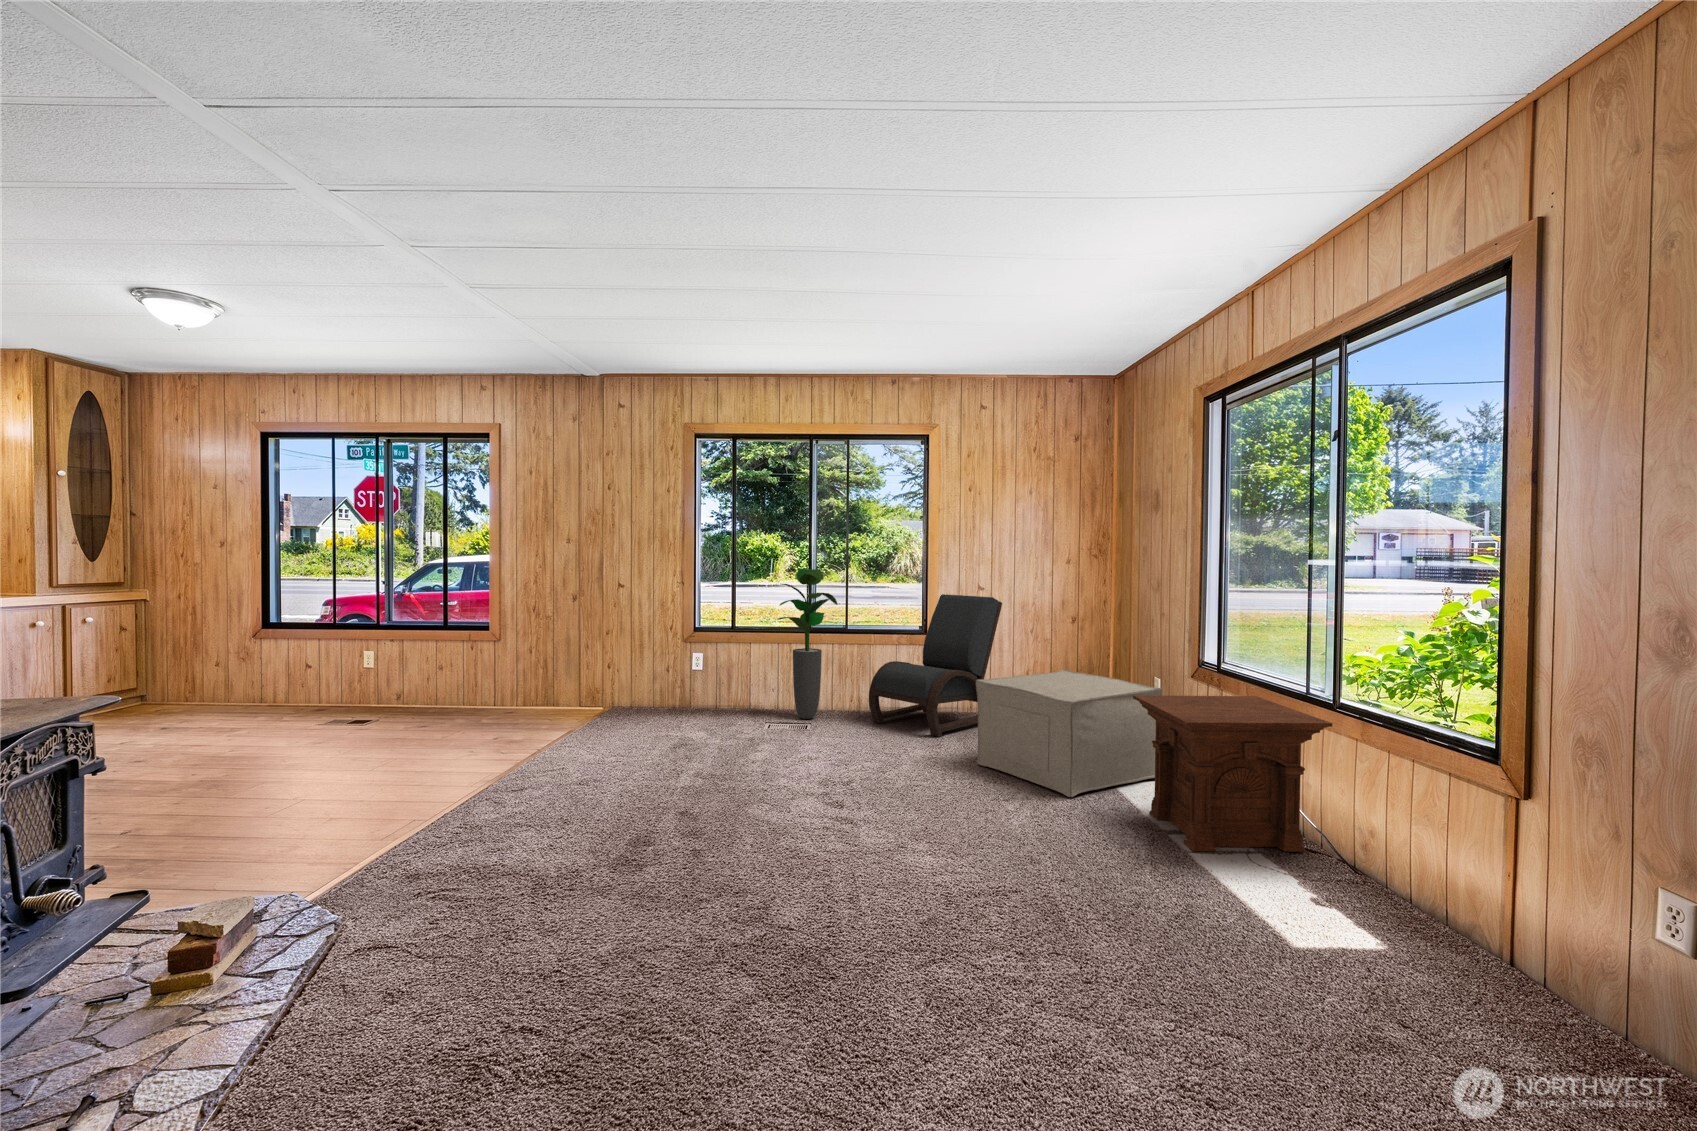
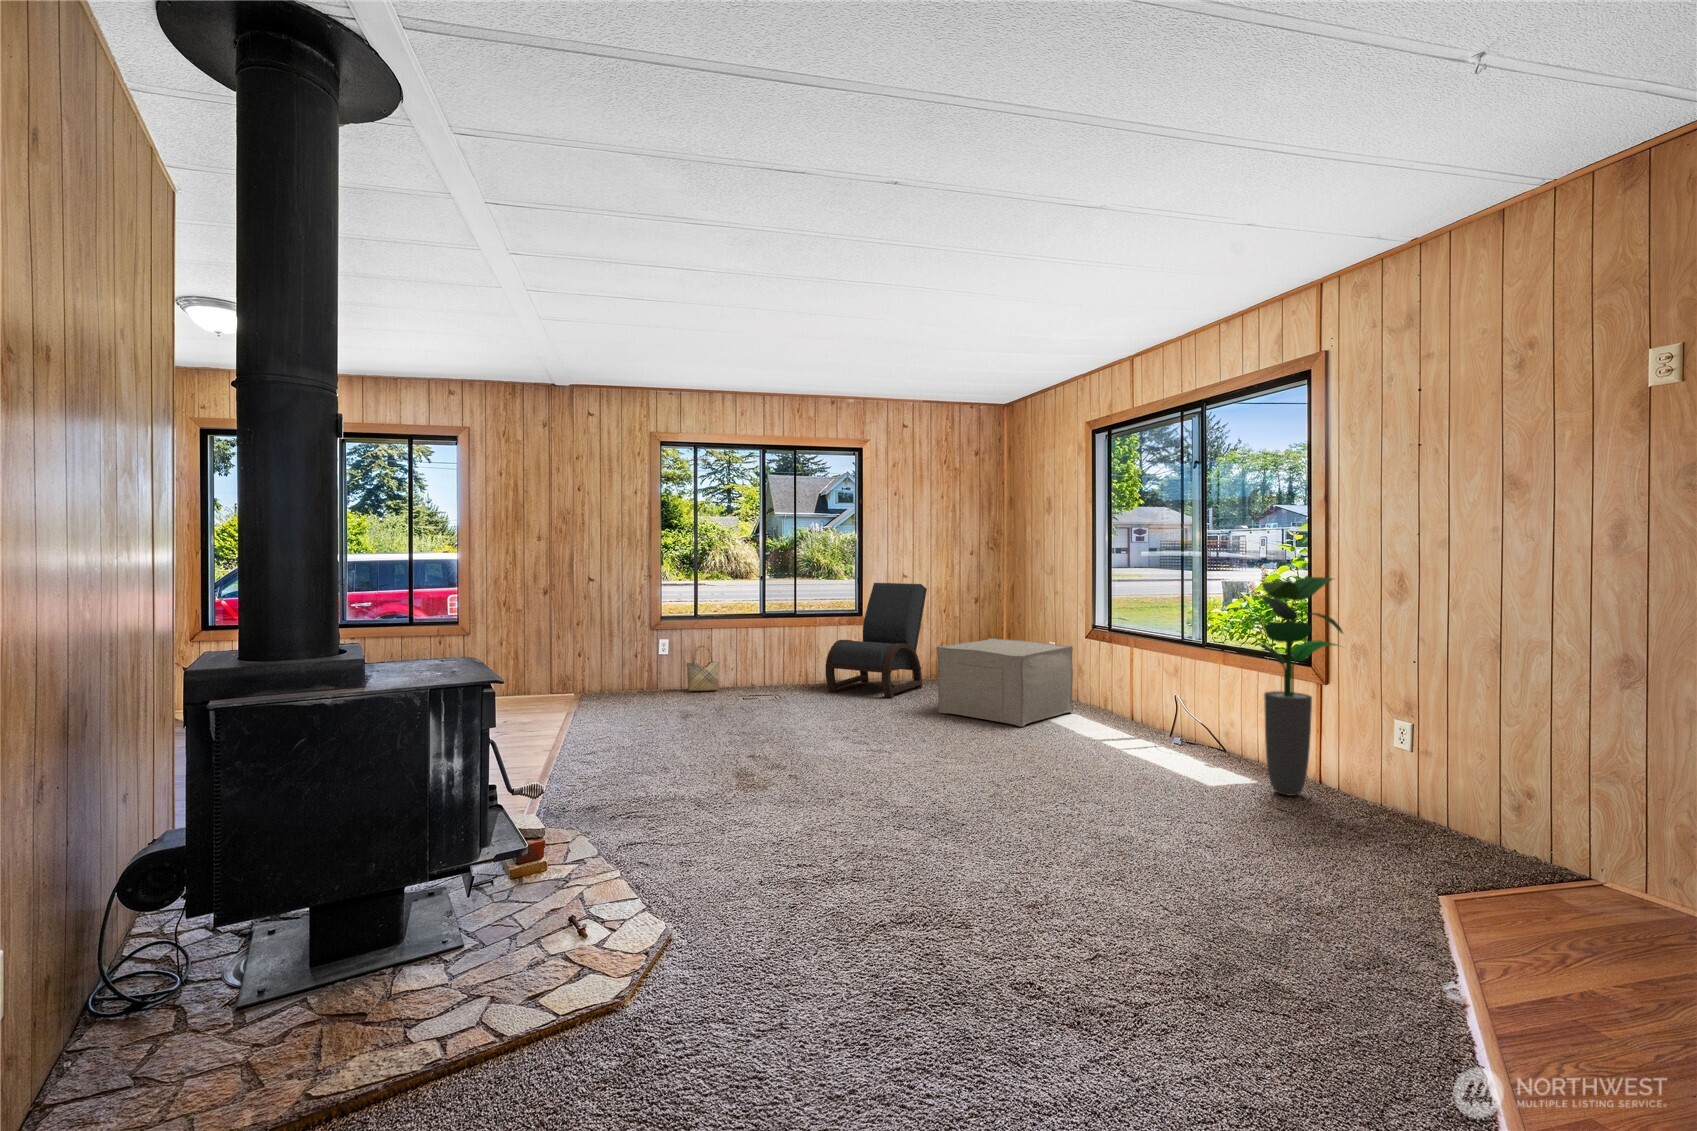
potted plant: present [777,569,837,719] -> present [1240,577,1343,796]
woven basket: none [717,662,754,713] -> present [687,646,719,691]
side table: present [1133,695,1332,852] -> none [1067,646,1203,749]

